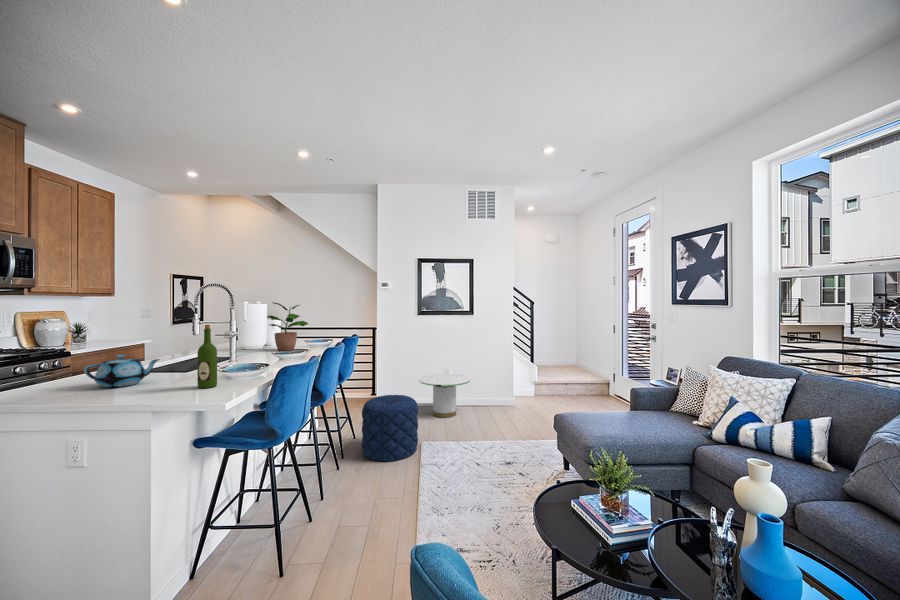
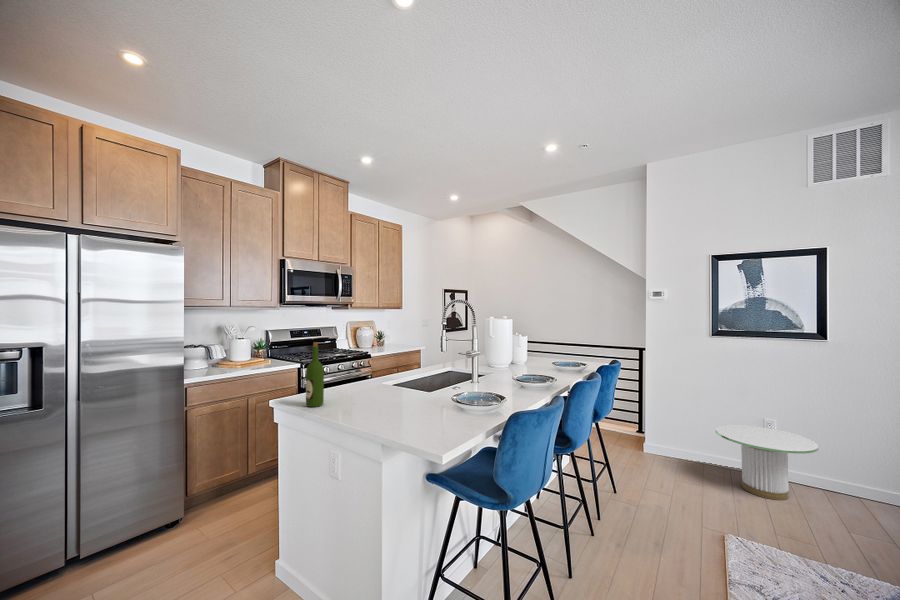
potted plant: present [267,302,308,351] -> none [512,317,556,374]
wine bottle: present [197,325,217,388] -> present [306,342,324,407]
teapot: present [84,355,159,387] -> none [346,370,400,403]
pouf: present [362,395,418,461] -> none [627,449,721,557]

